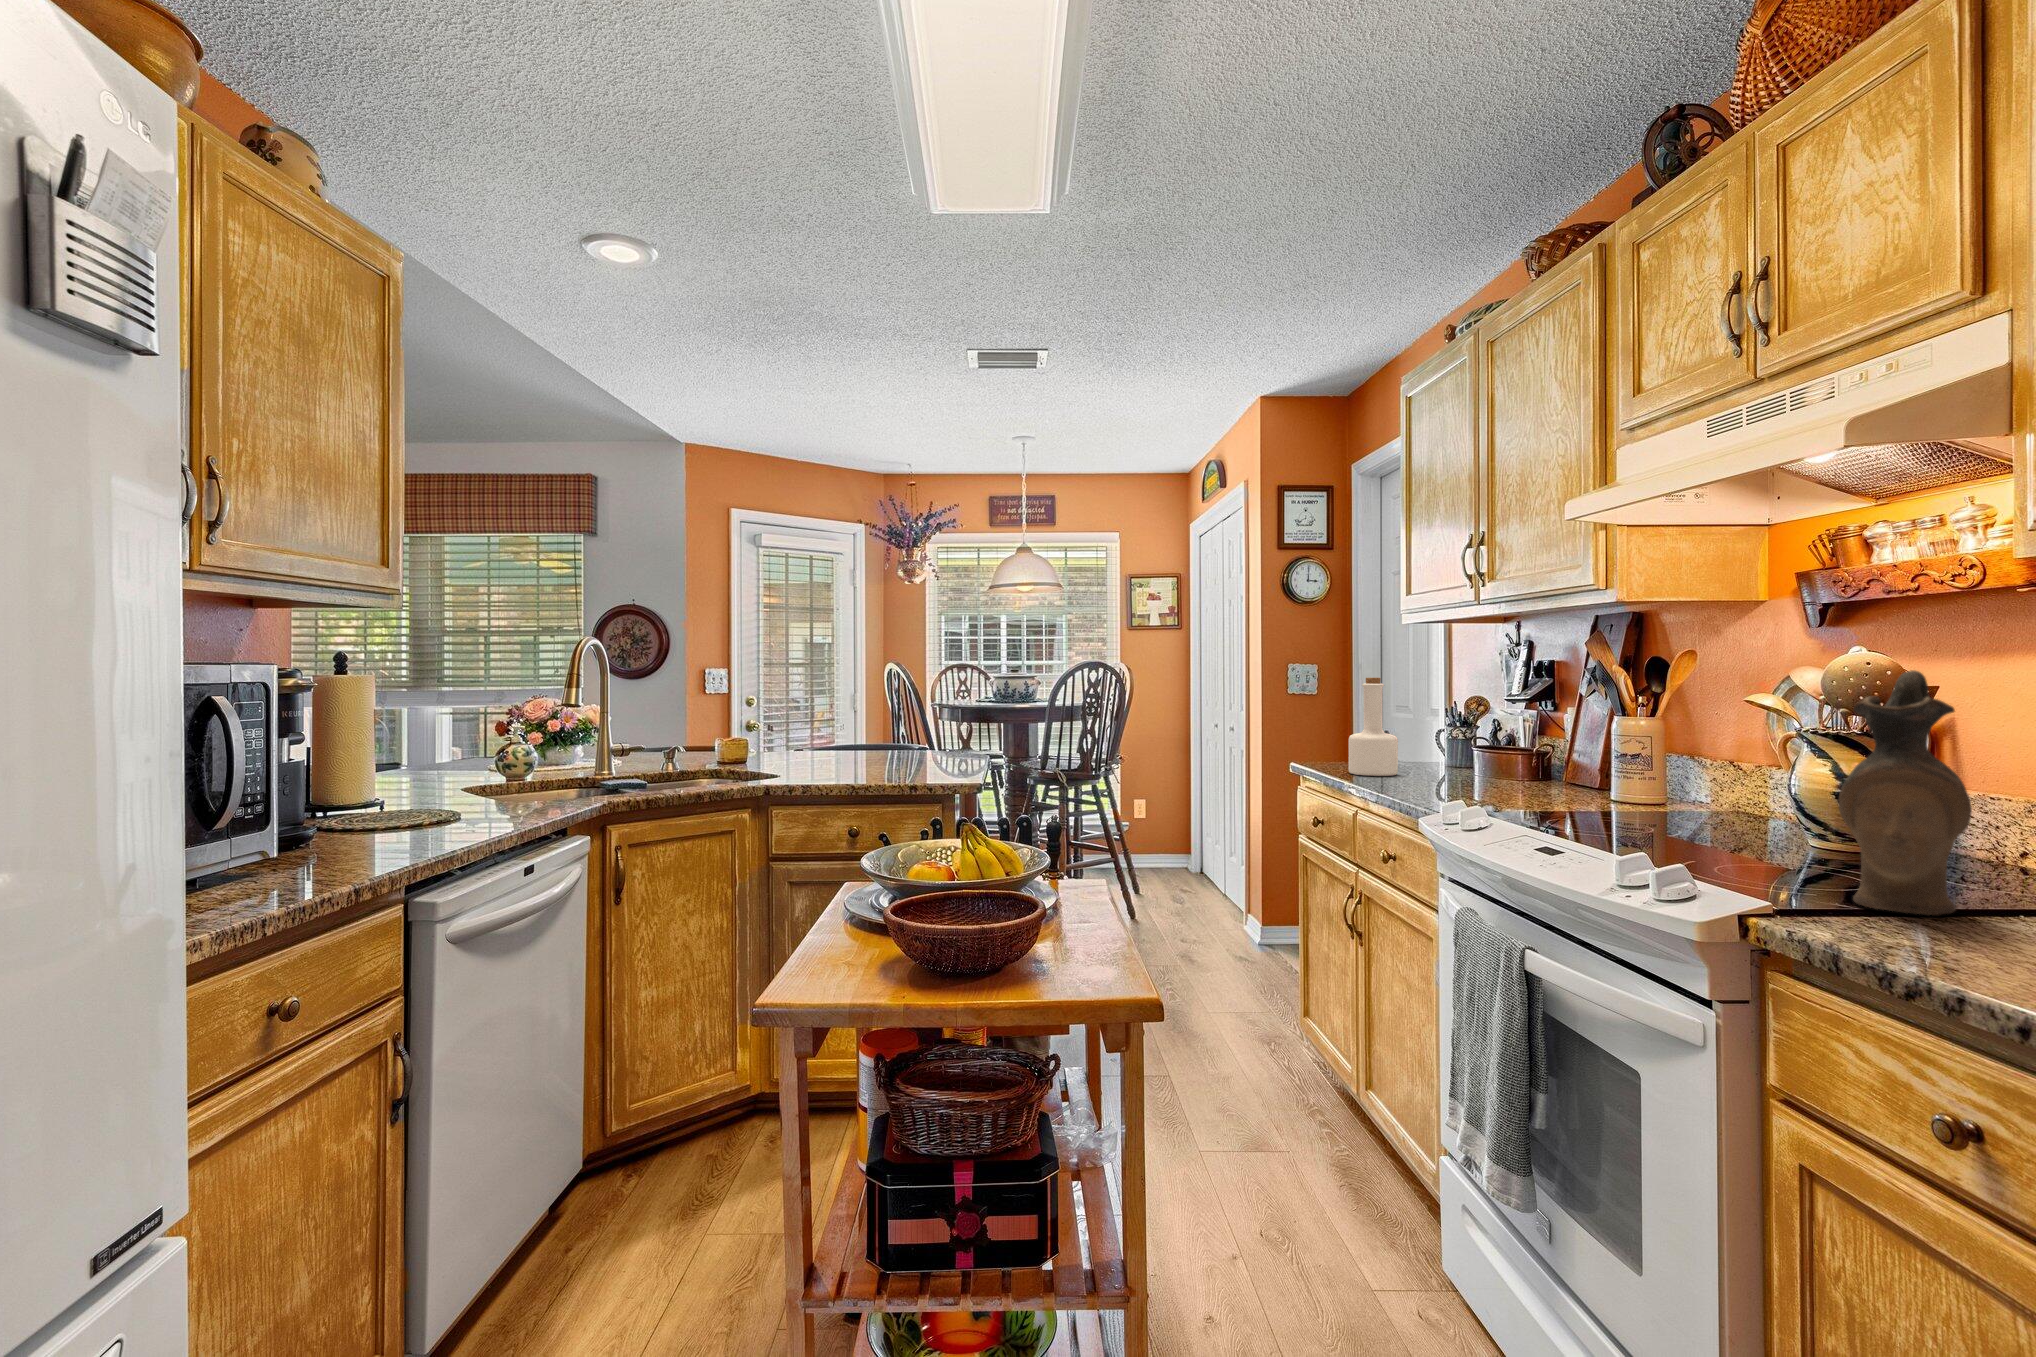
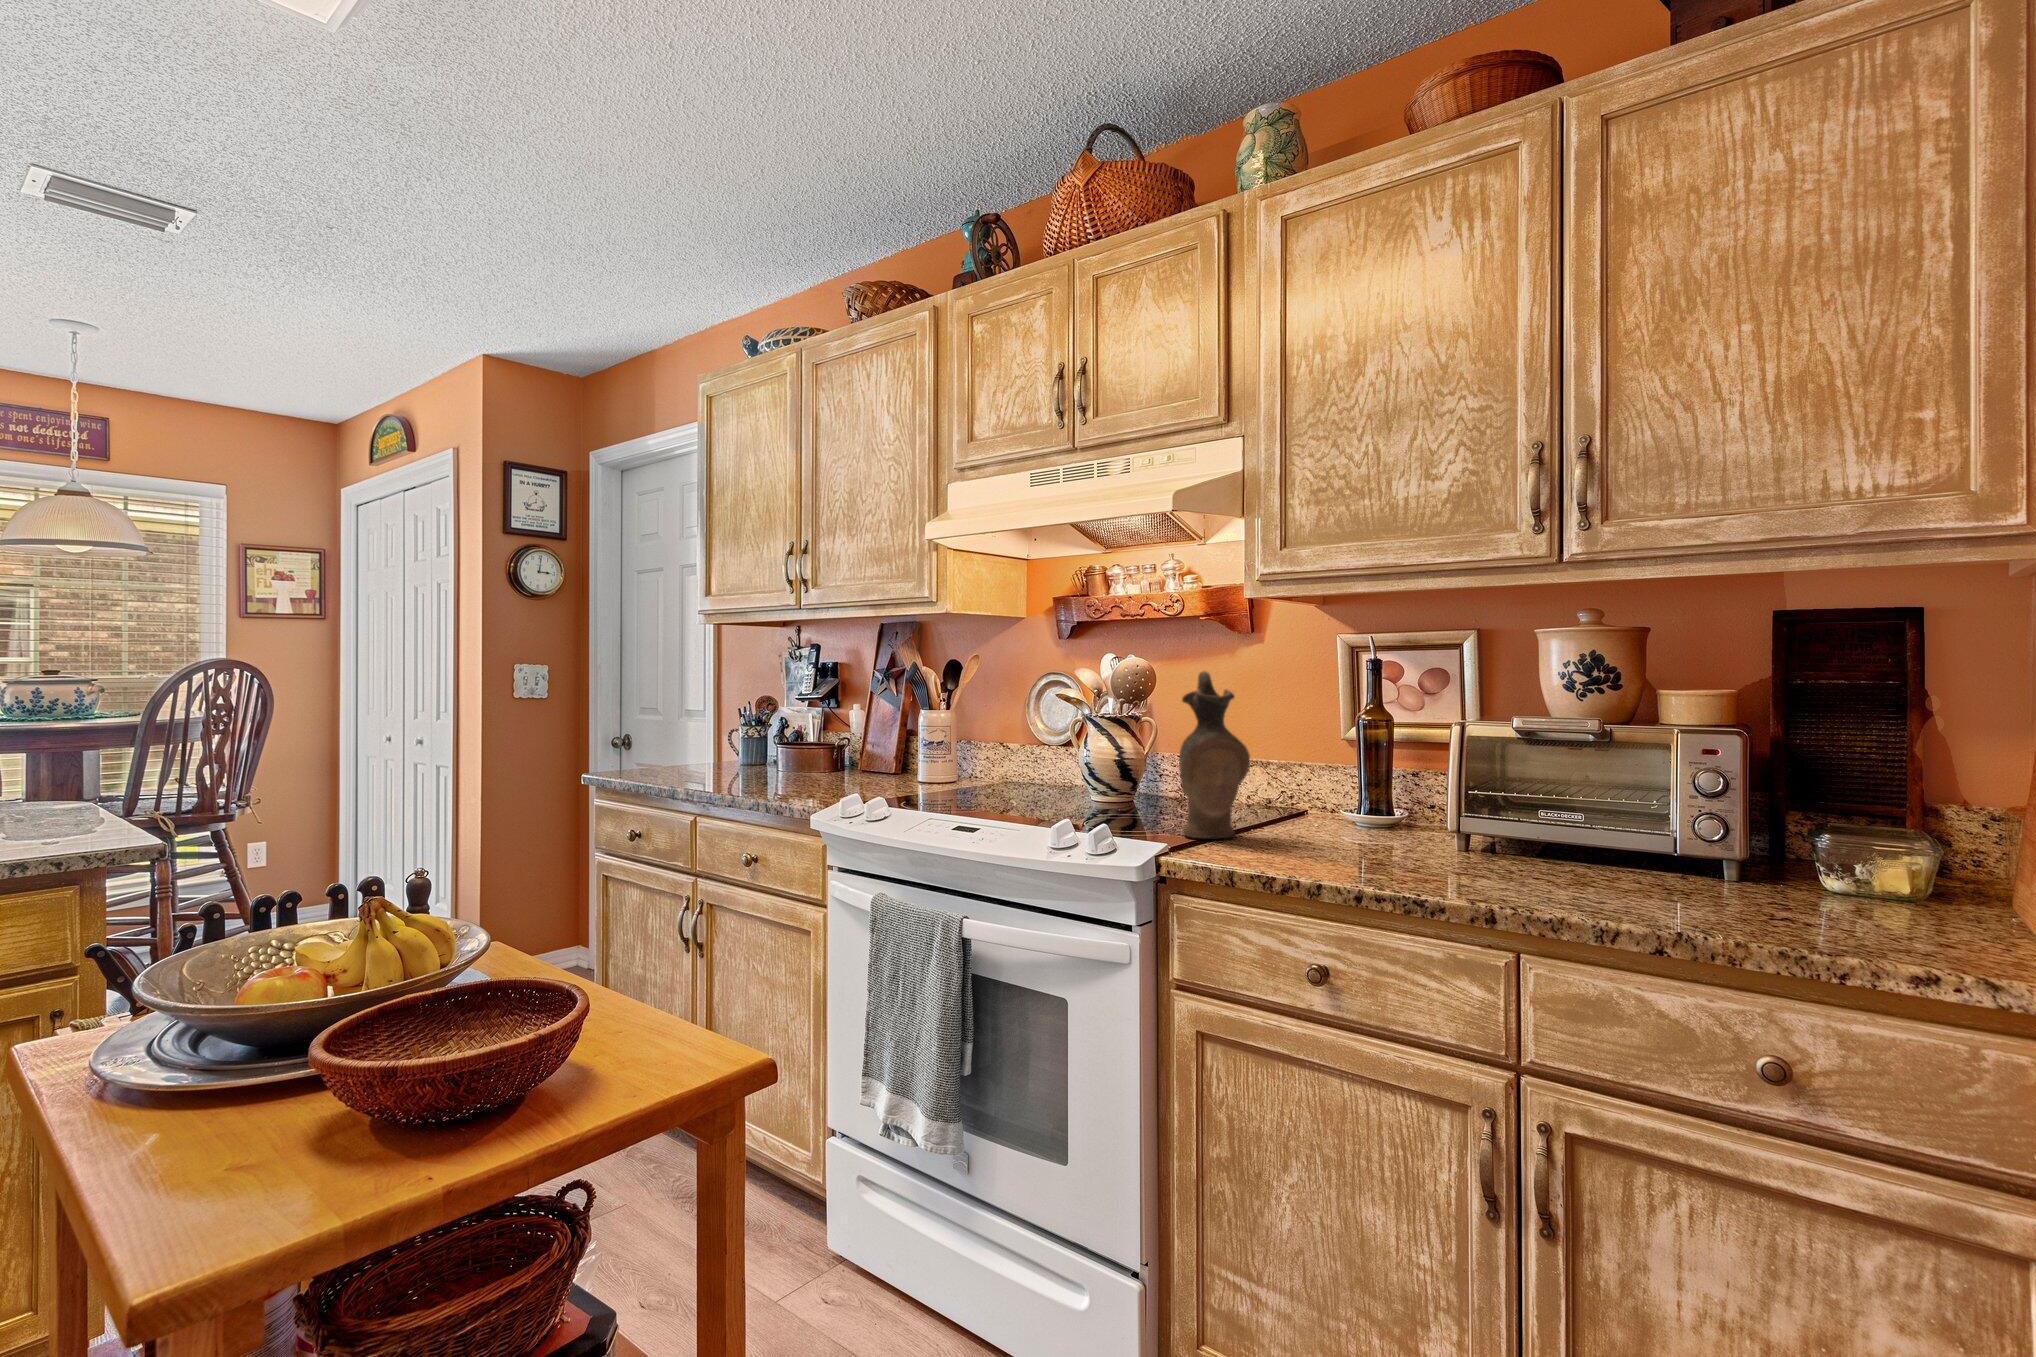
bottle: present [1349,678,1398,776] -> none [659,678,710,780]

